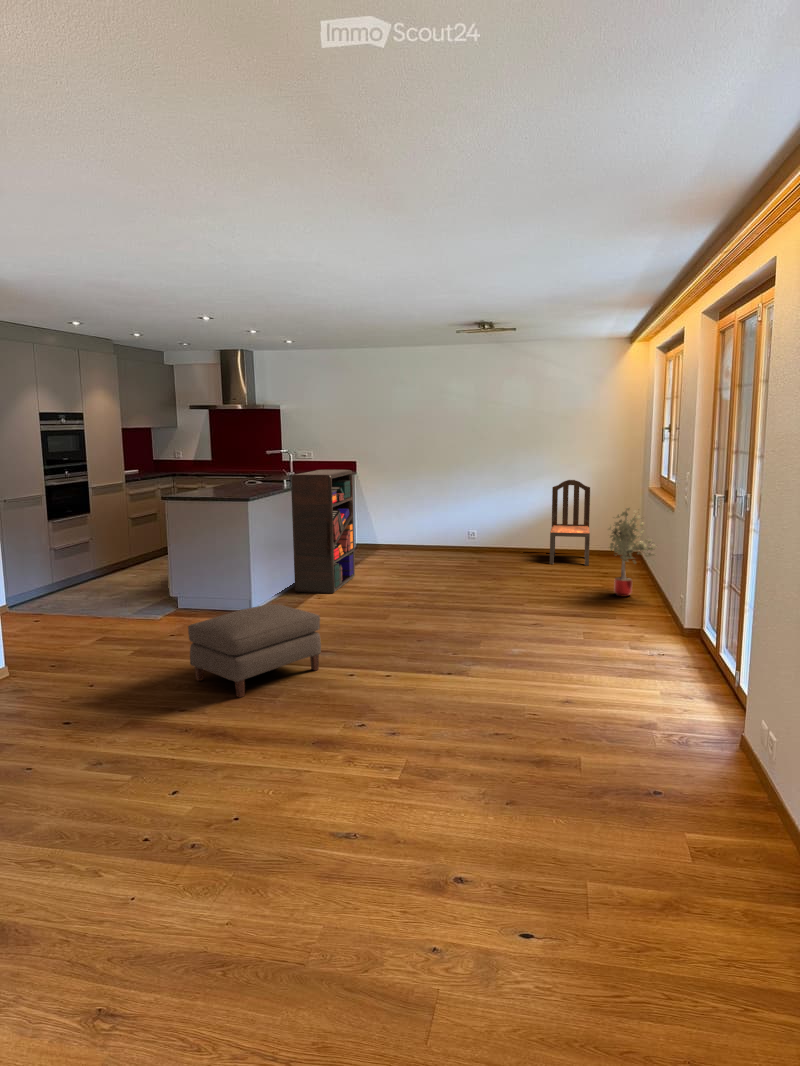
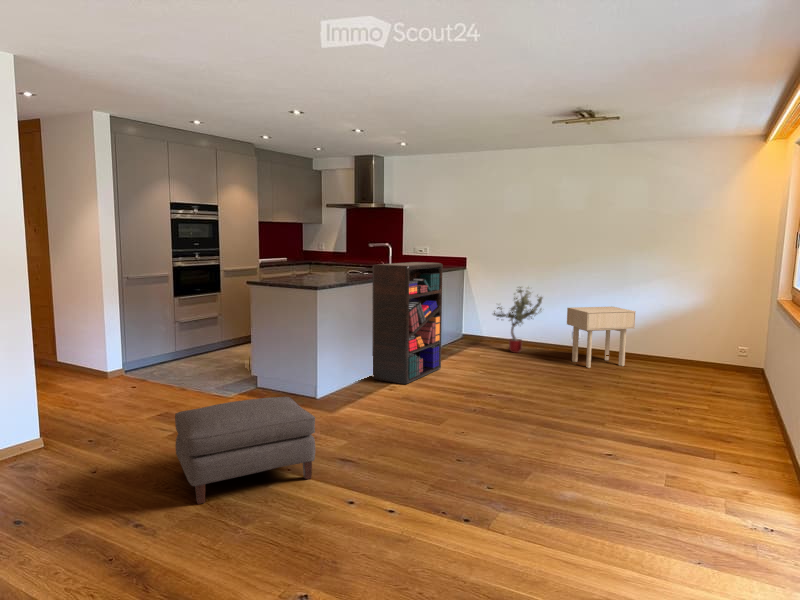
dining chair: present [550,480,590,566] -> none [658,284,714,380]
side table: none [465,504,526,564] -> present [567,307,636,368]
potted tree: present [609,508,655,597] -> present [493,287,543,353]

